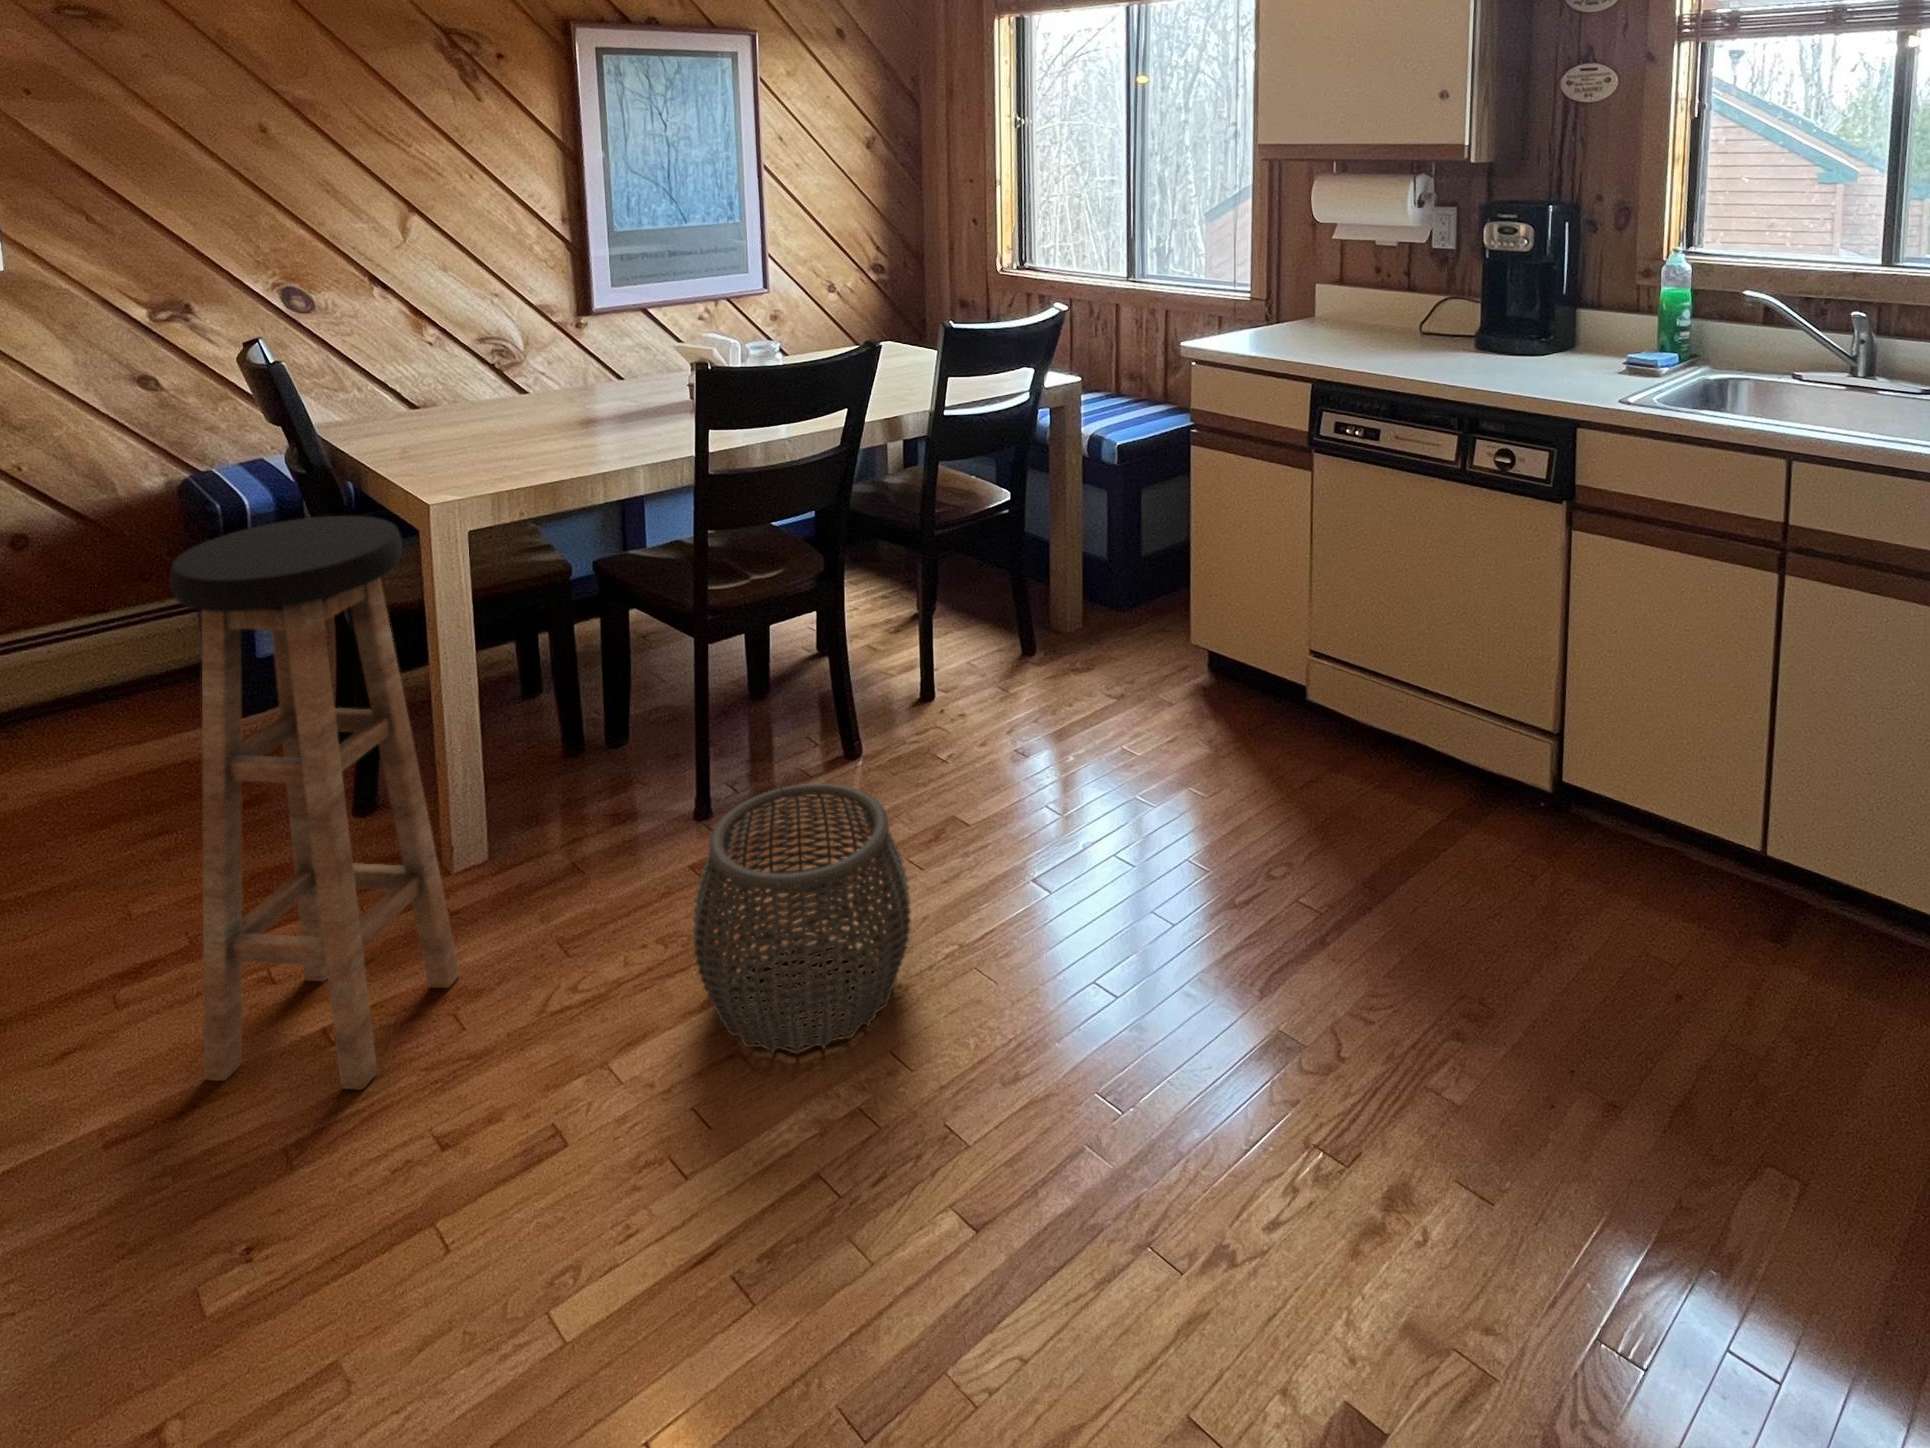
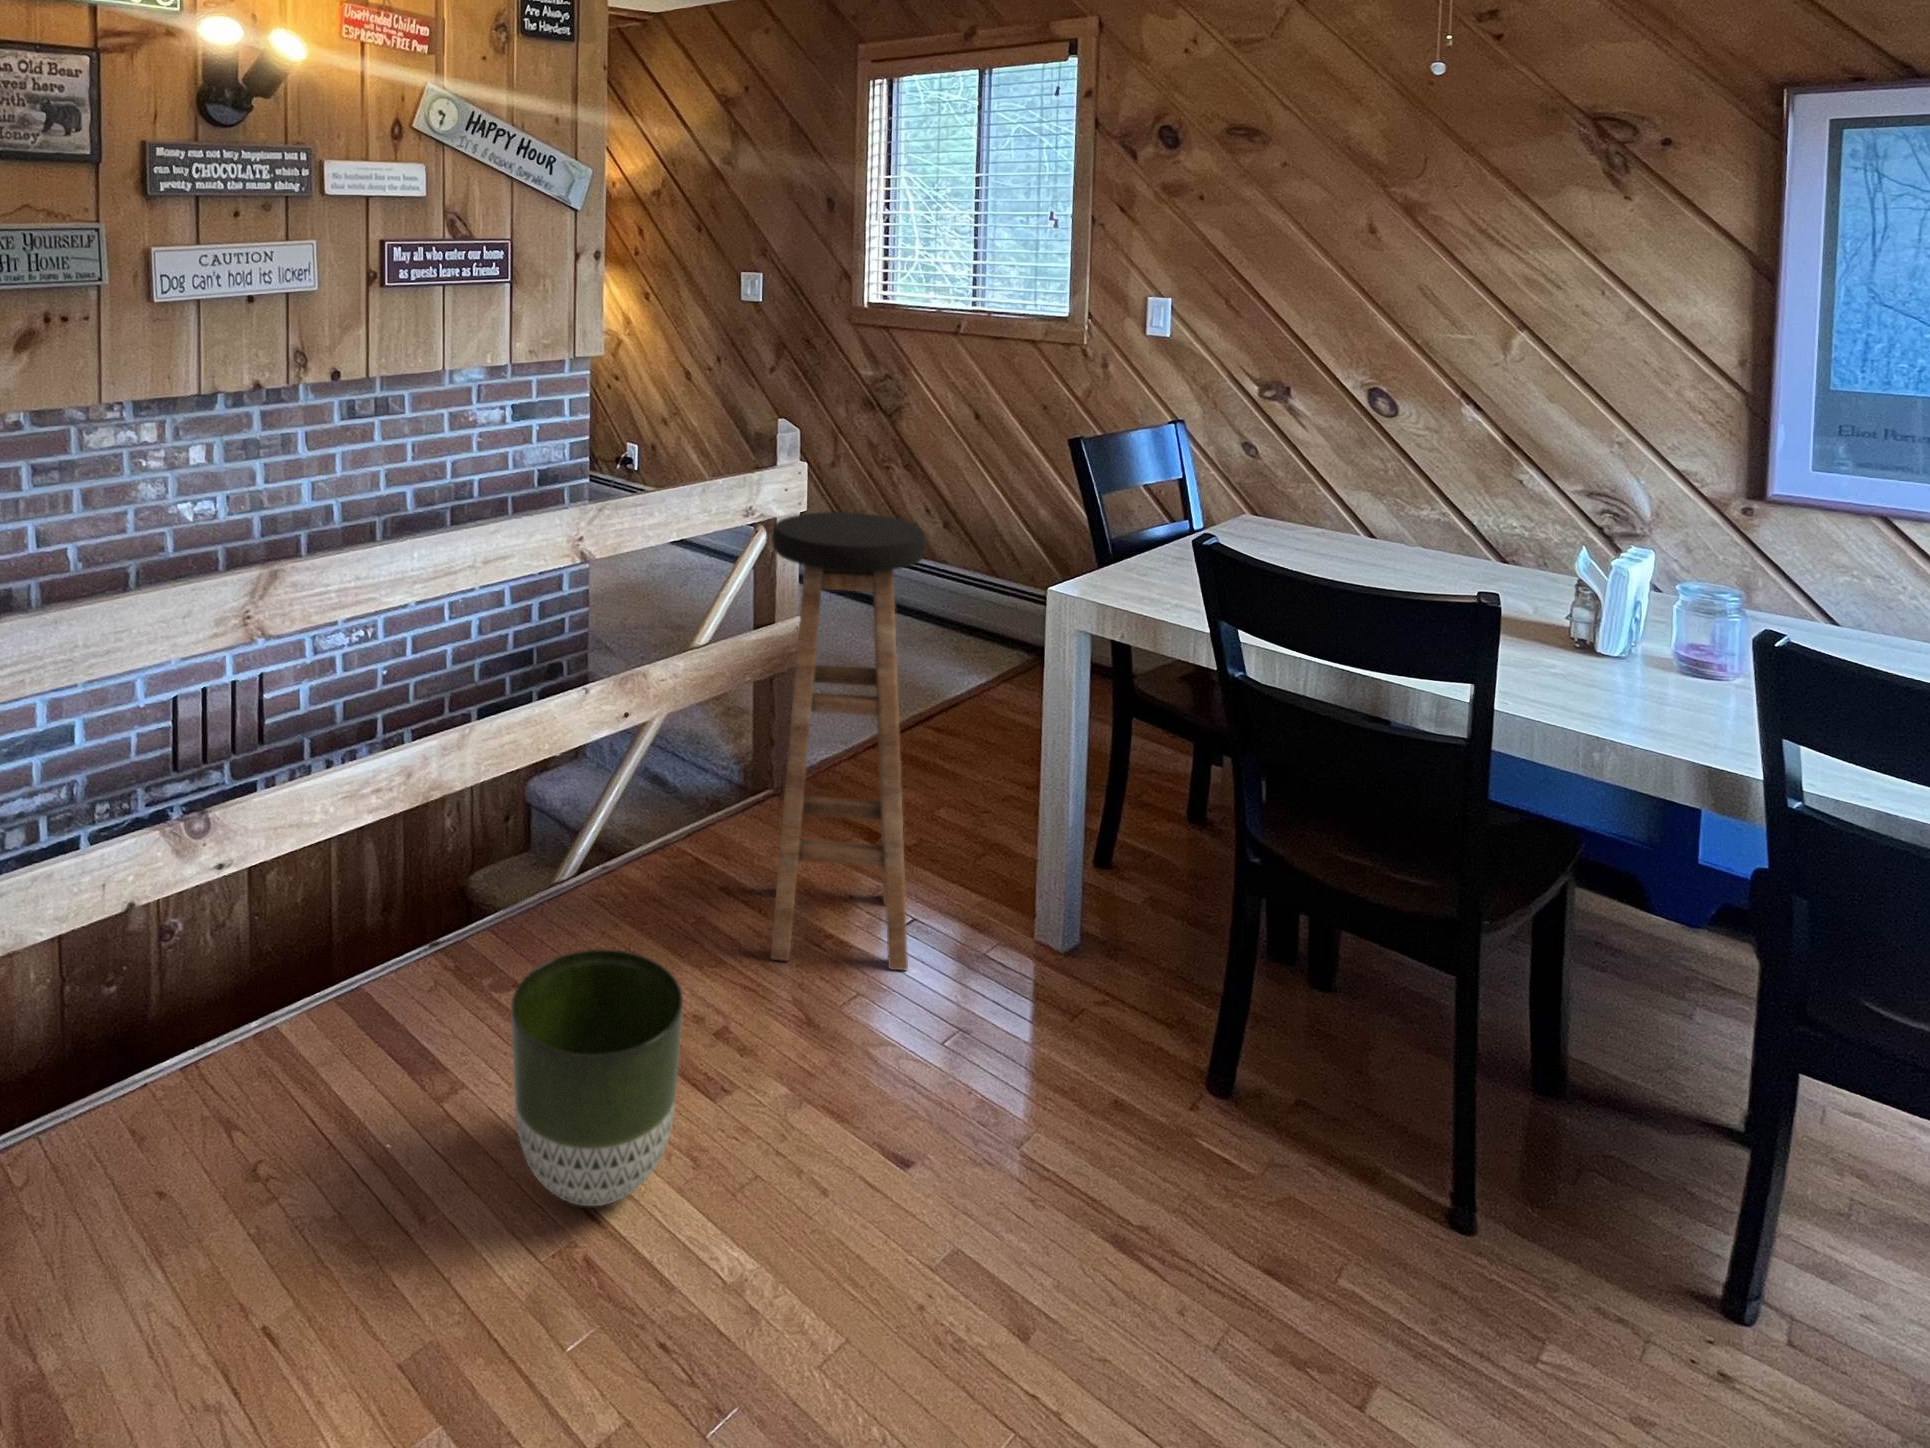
woven basket: present [693,783,911,1054] -> none [809,965,1072,1324]
planter: none [545,999,752,1296] -> present [511,949,683,1206]

